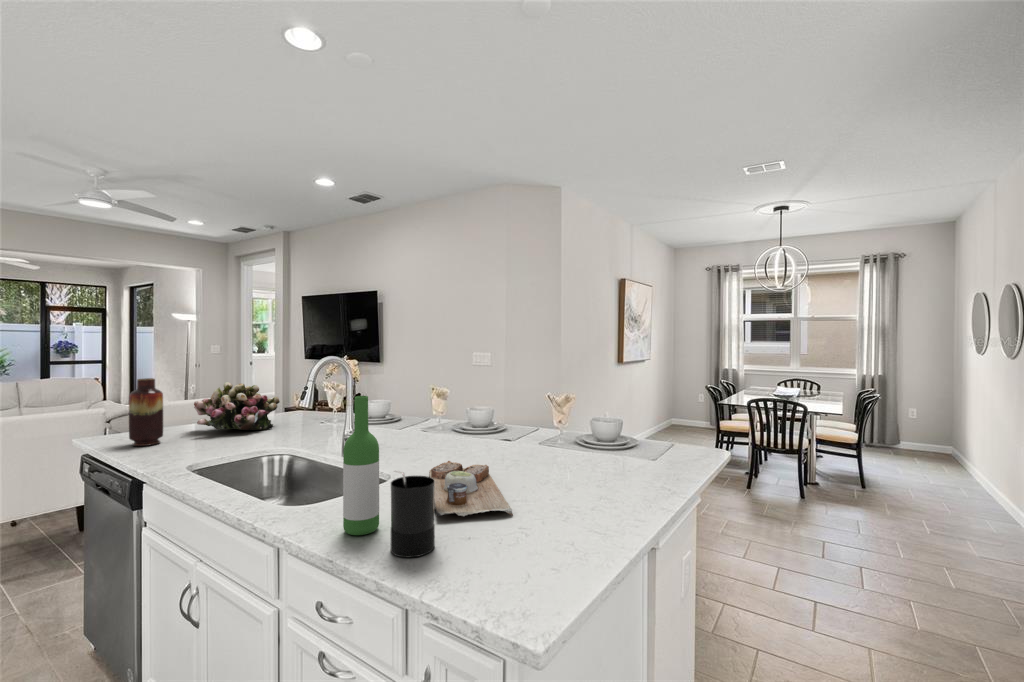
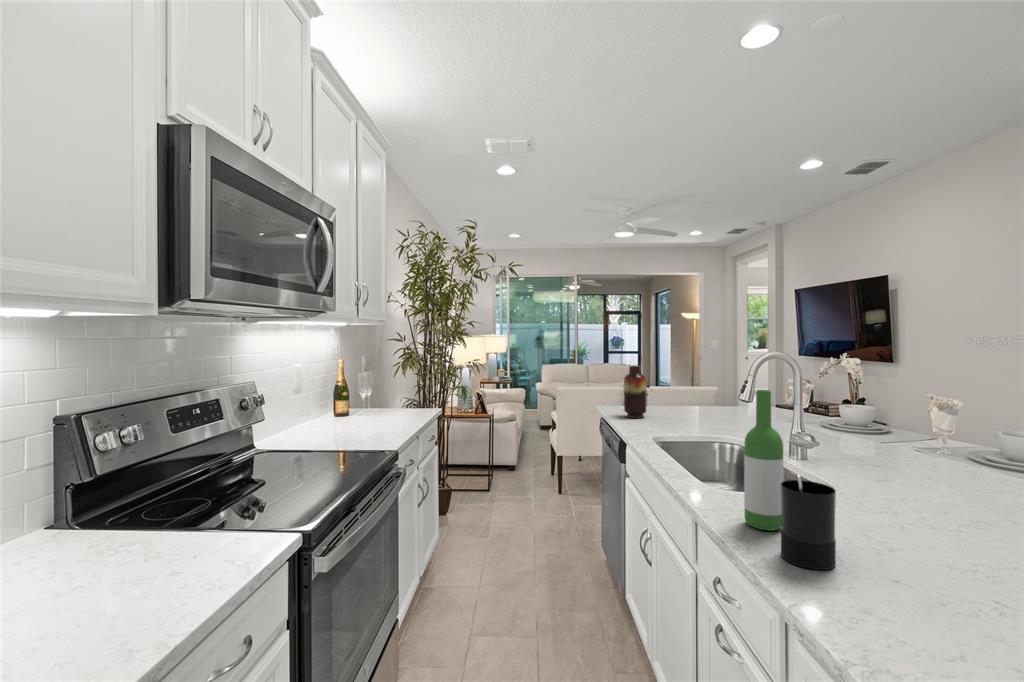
flower arrangement: present [194,382,280,430] -> none [669,373,743,419]
cutting board: present [429,461,513,517] -> none [855,486,982,575]

